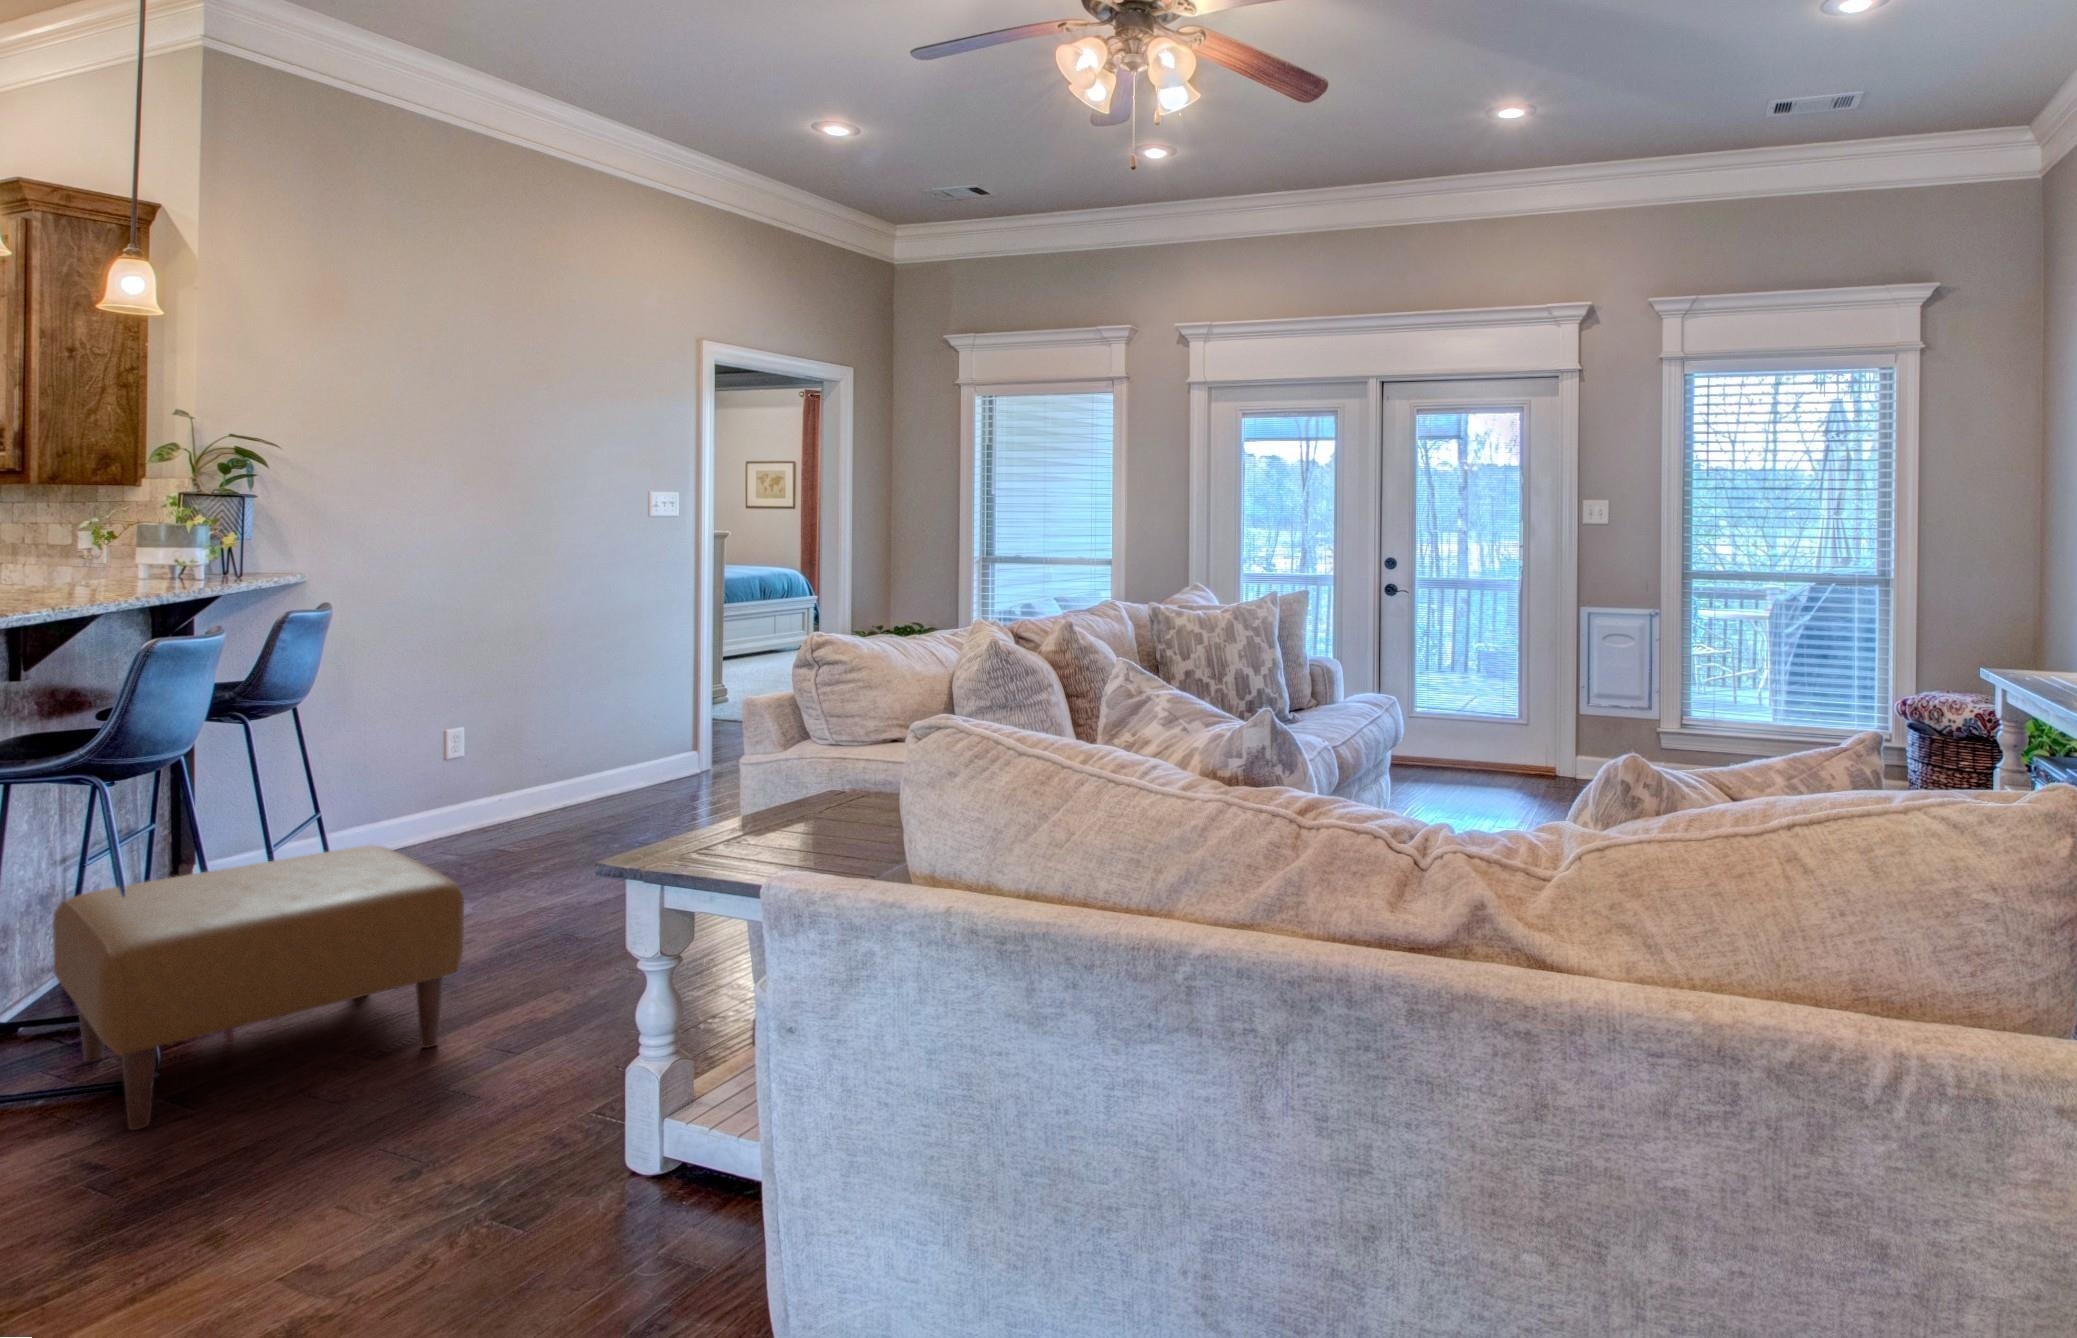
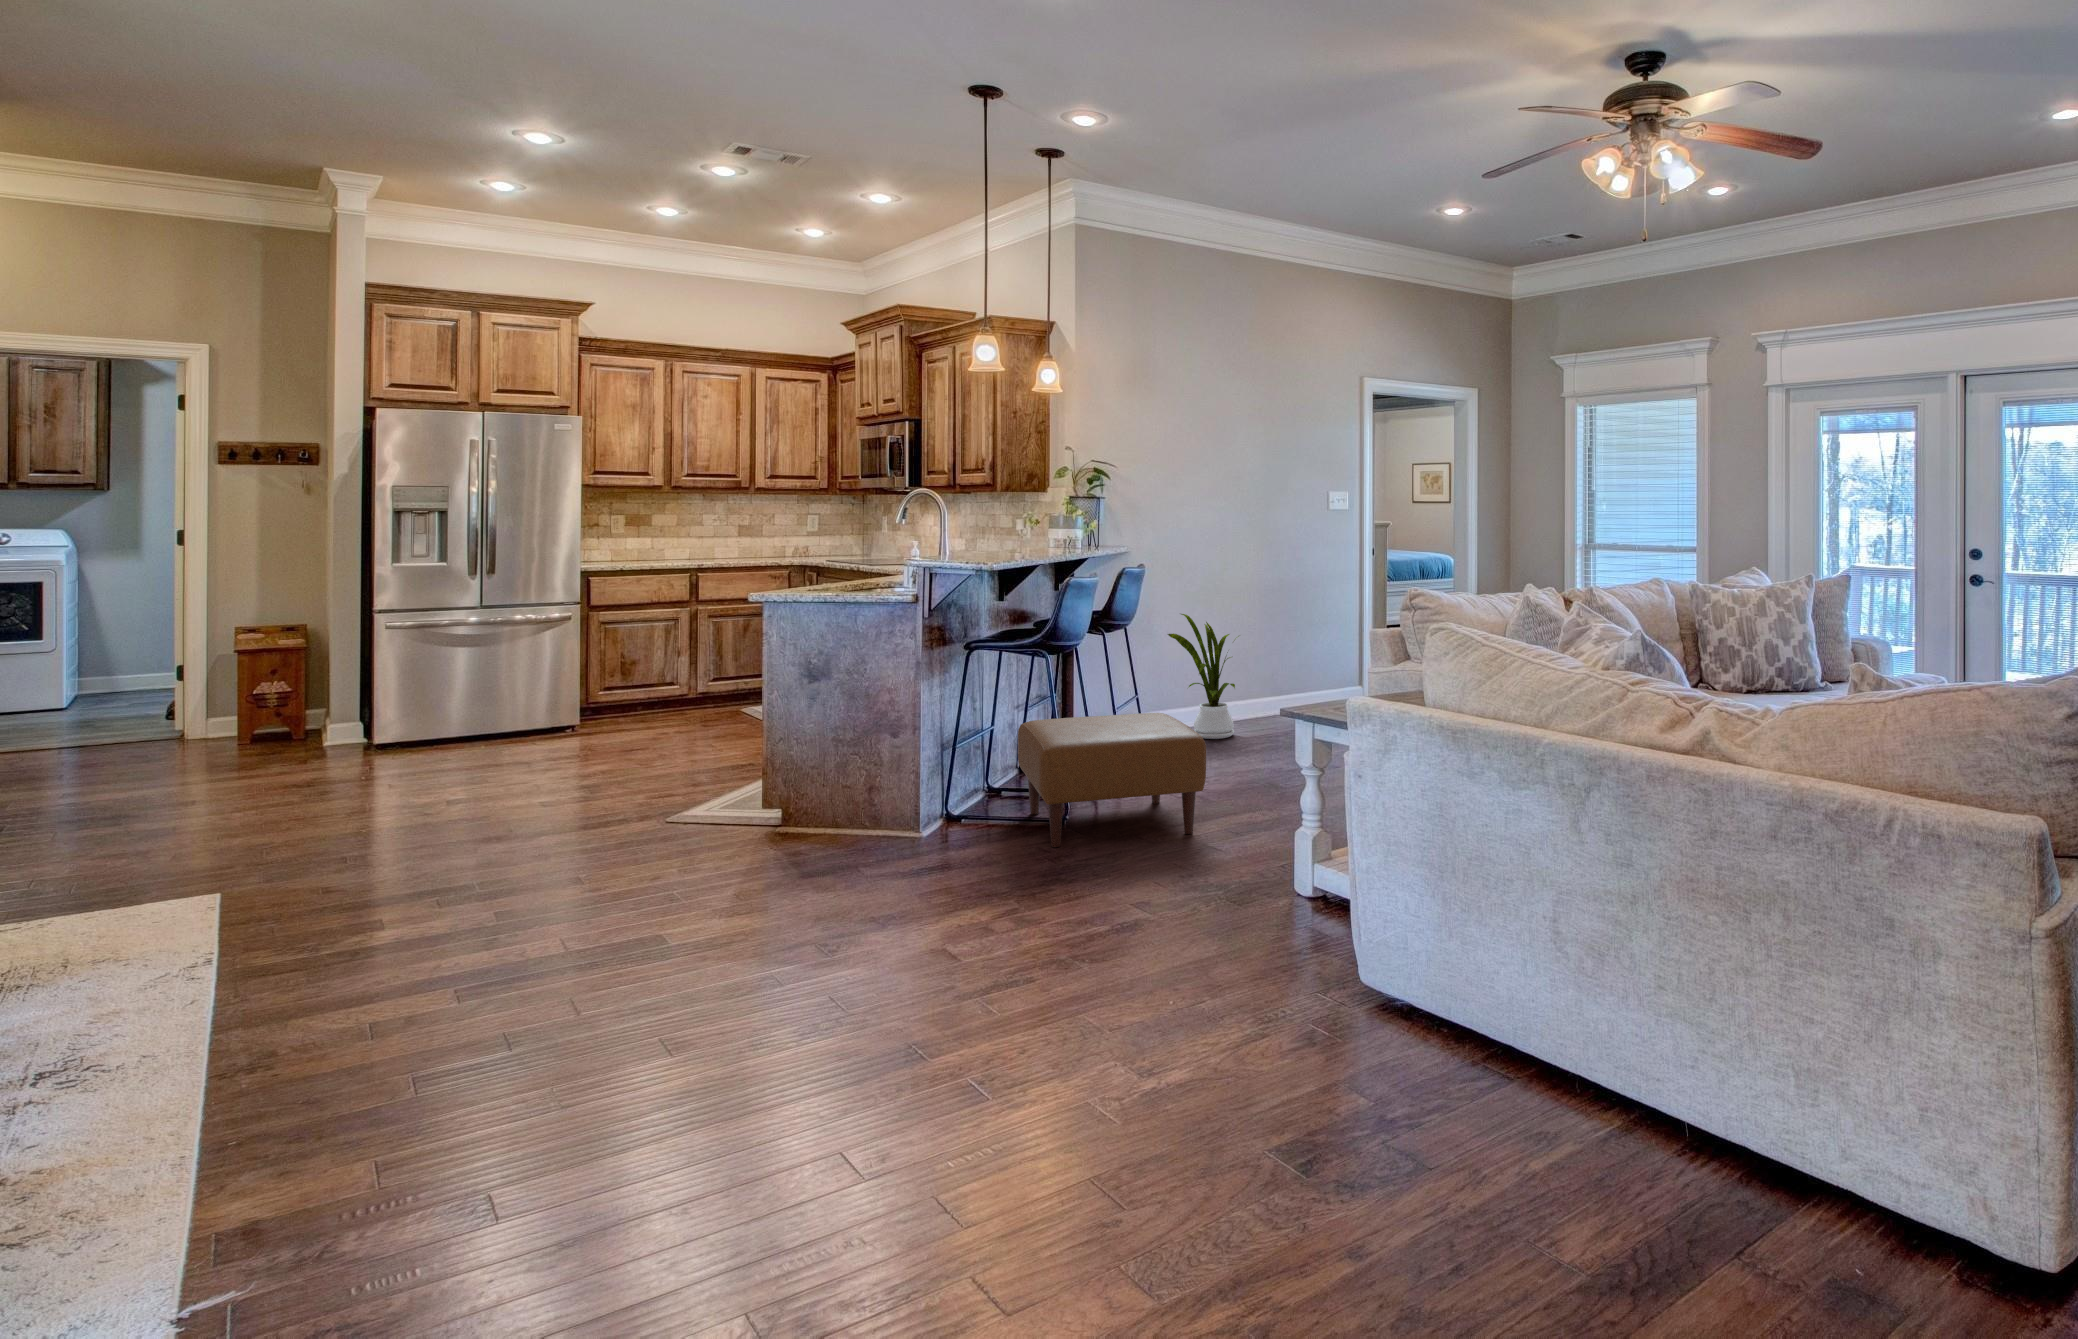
house plant: none [378,675,514,861] -> present [1168,614,1239,739]

